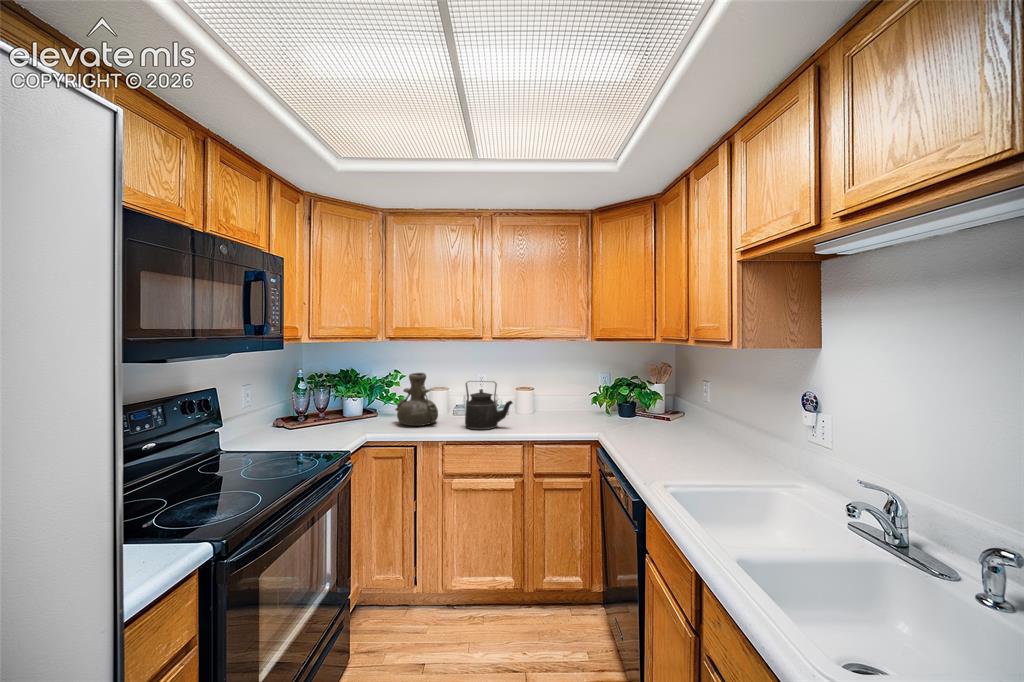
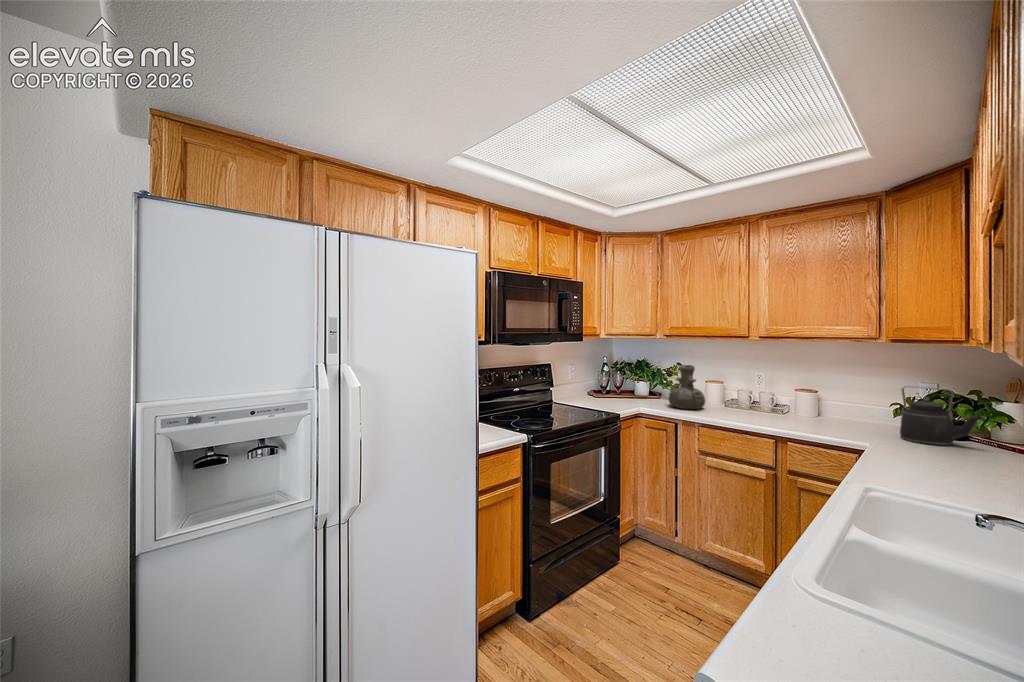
kettle: present [465,381,513,430] -> present [900,386,982,445]

